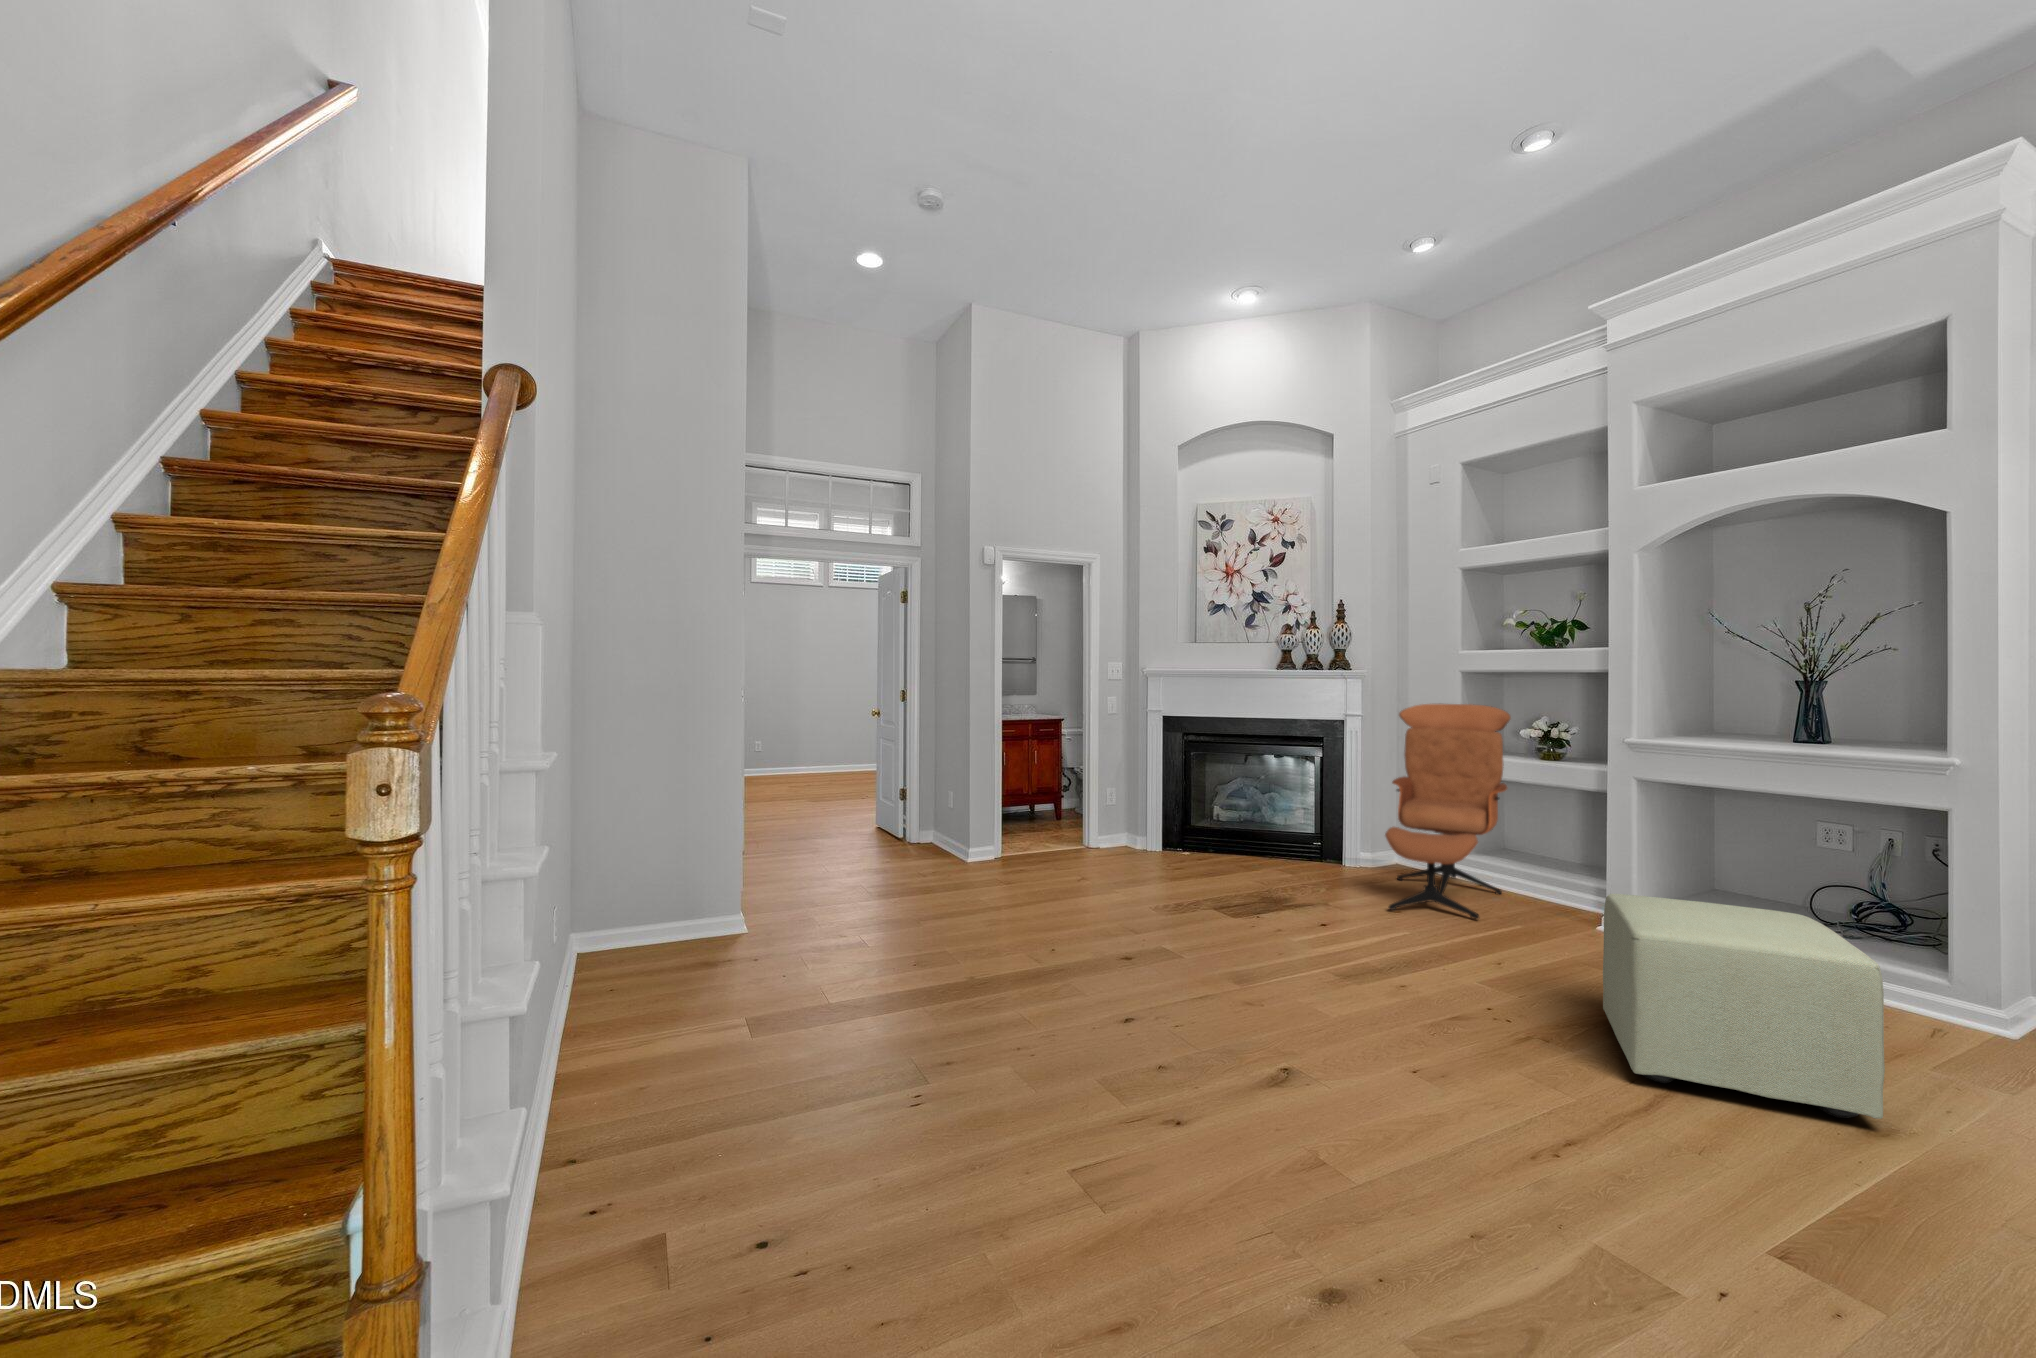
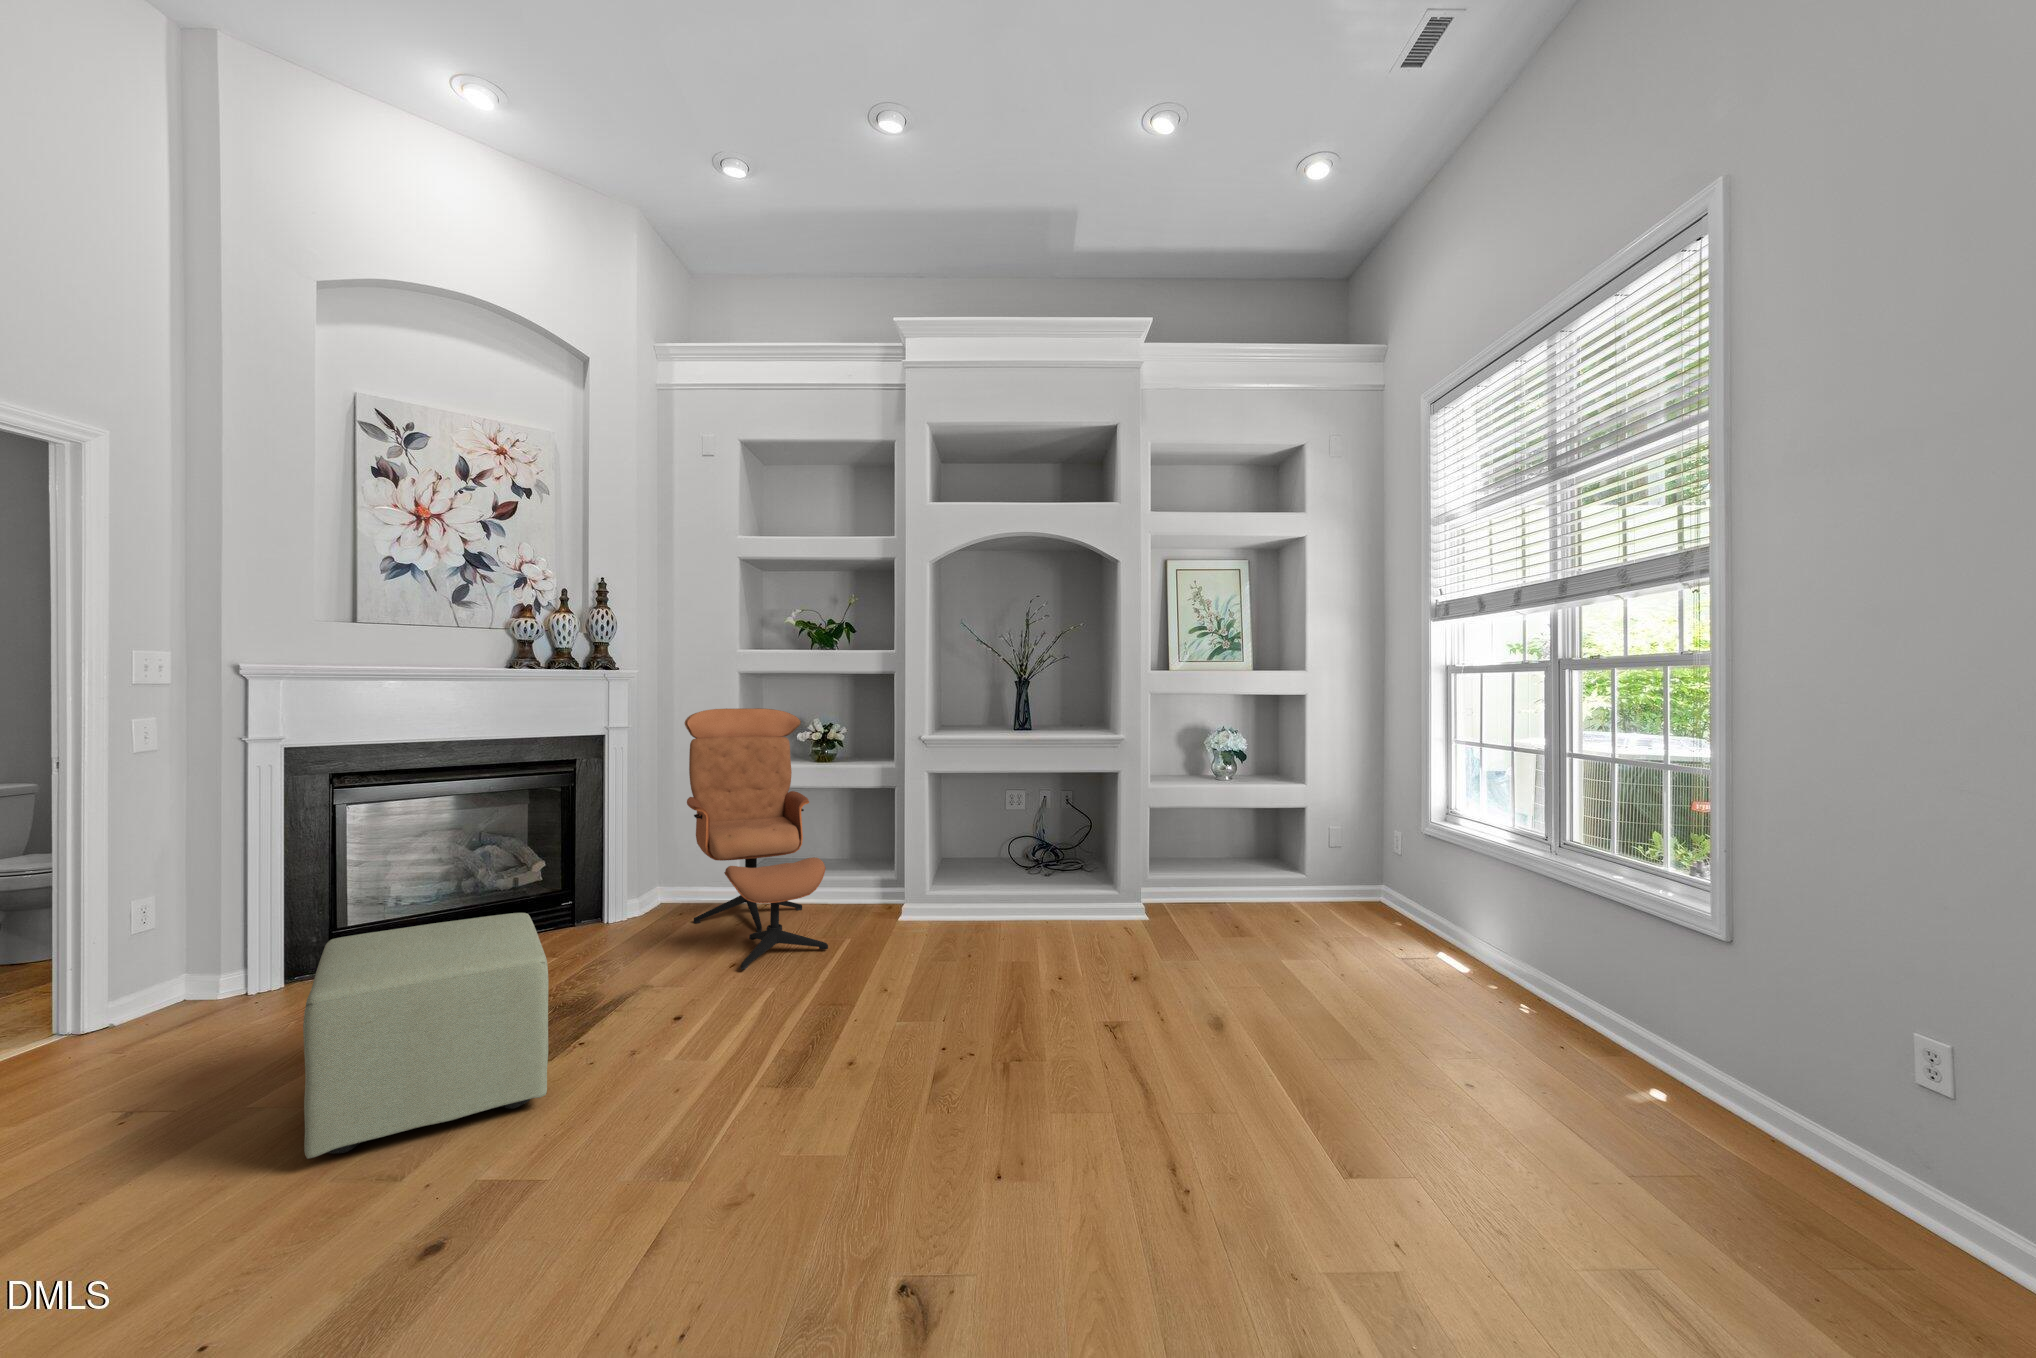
ottoman: present [1603,894,1885,1119] -> present [303,913,548,1159]

